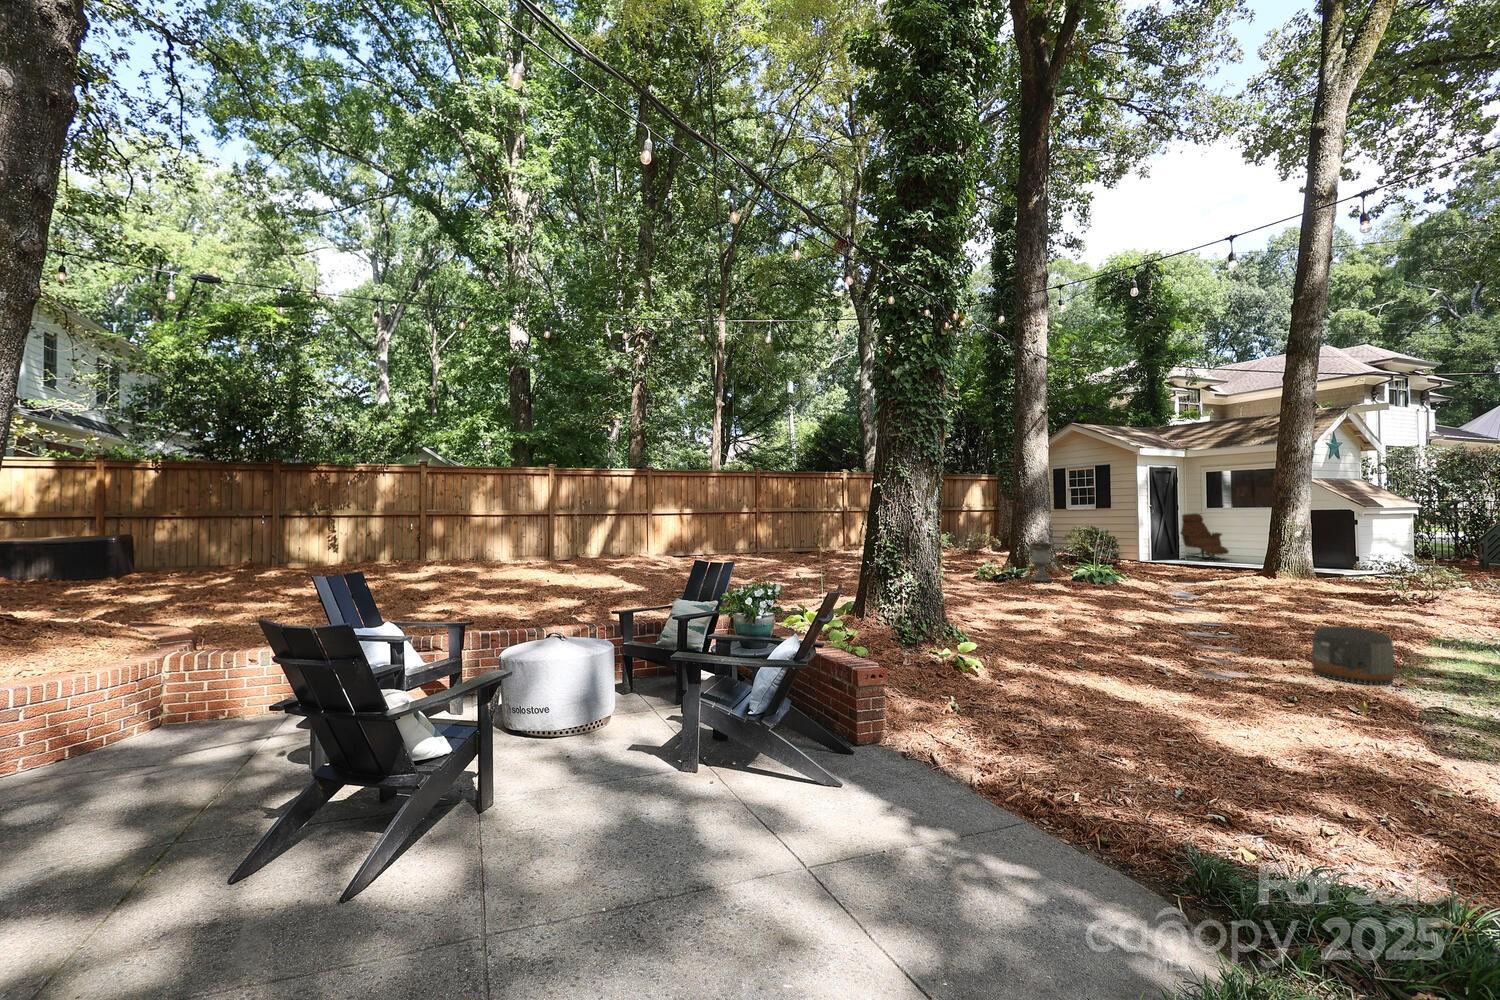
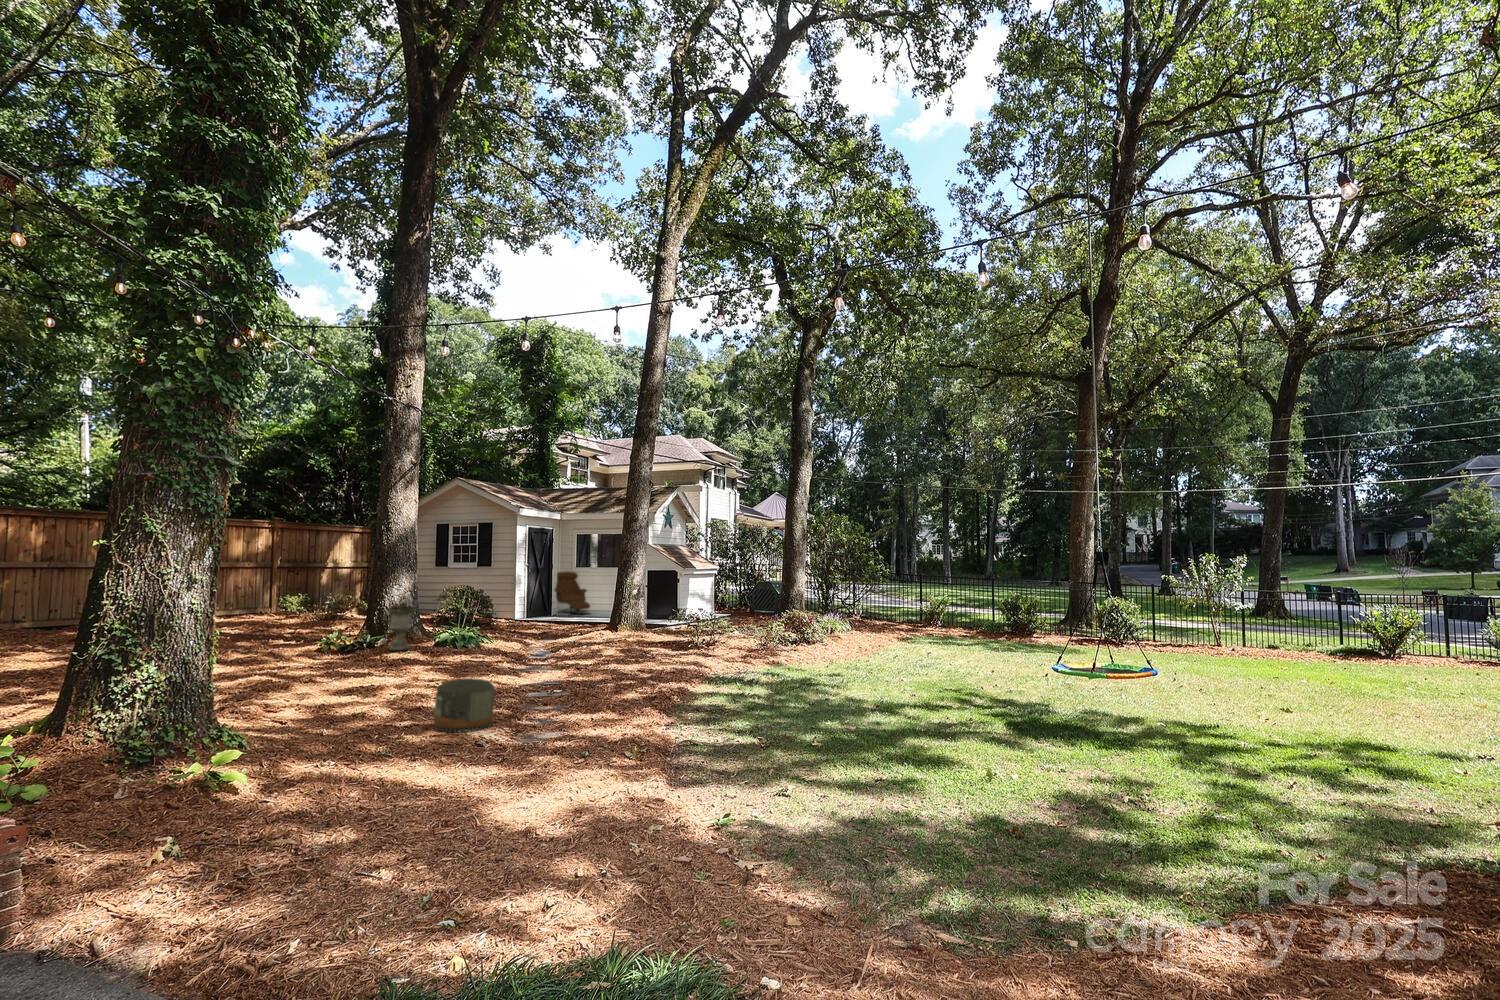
pouf: present [1312,626,1394,685] -> present [434,678,494,732]

